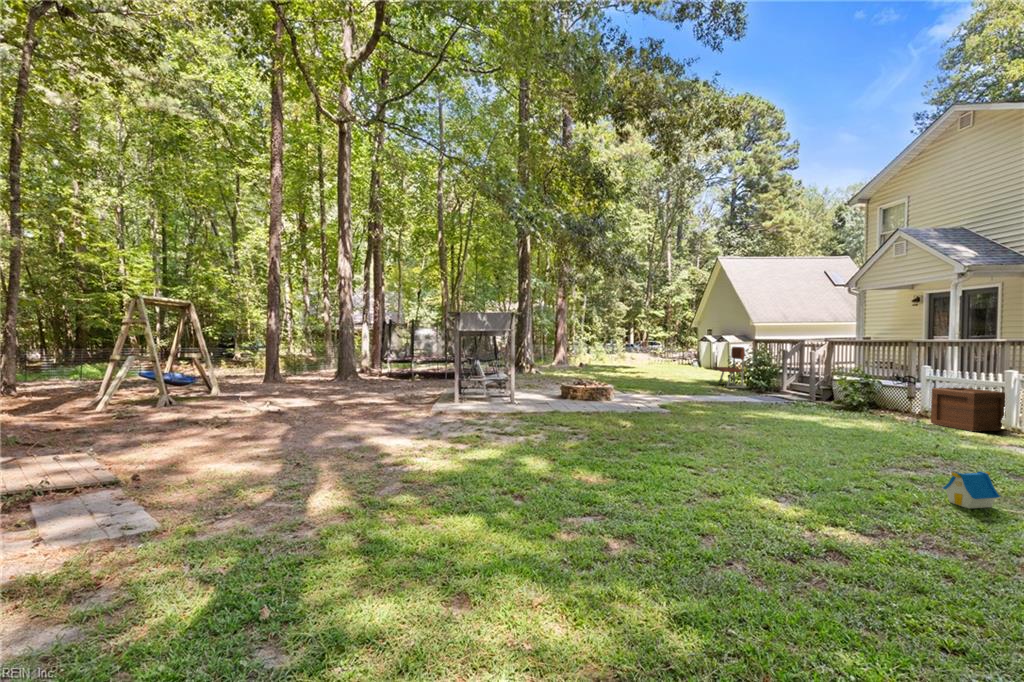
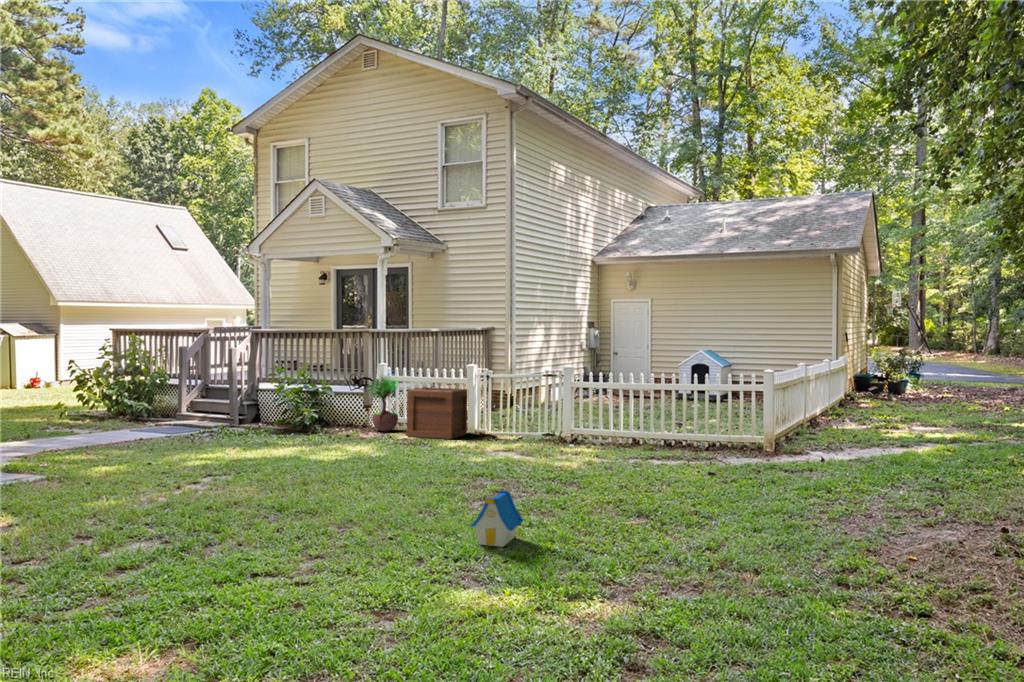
bench: present [713,347,745,388] -> none [35,340,108,418]
potted tree: none [900,373,934,418] -> present [368,377,398,431]
toy house: present [943,472,1000,508] -> present [471,489,524,547]

